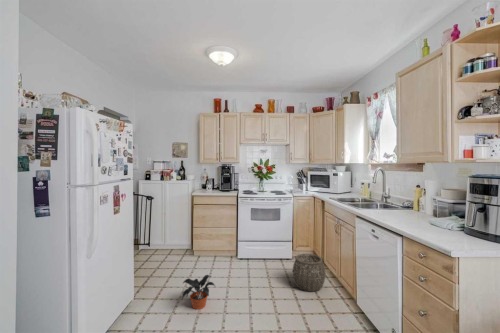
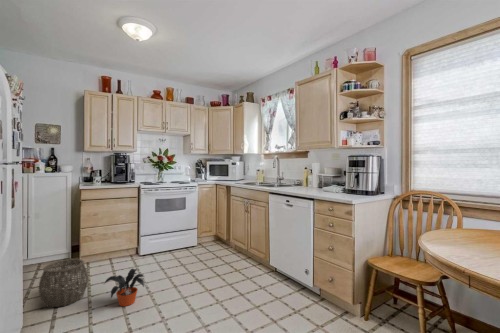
woven basket: present [293,254,326,291] -> present [39,259,88,307]

